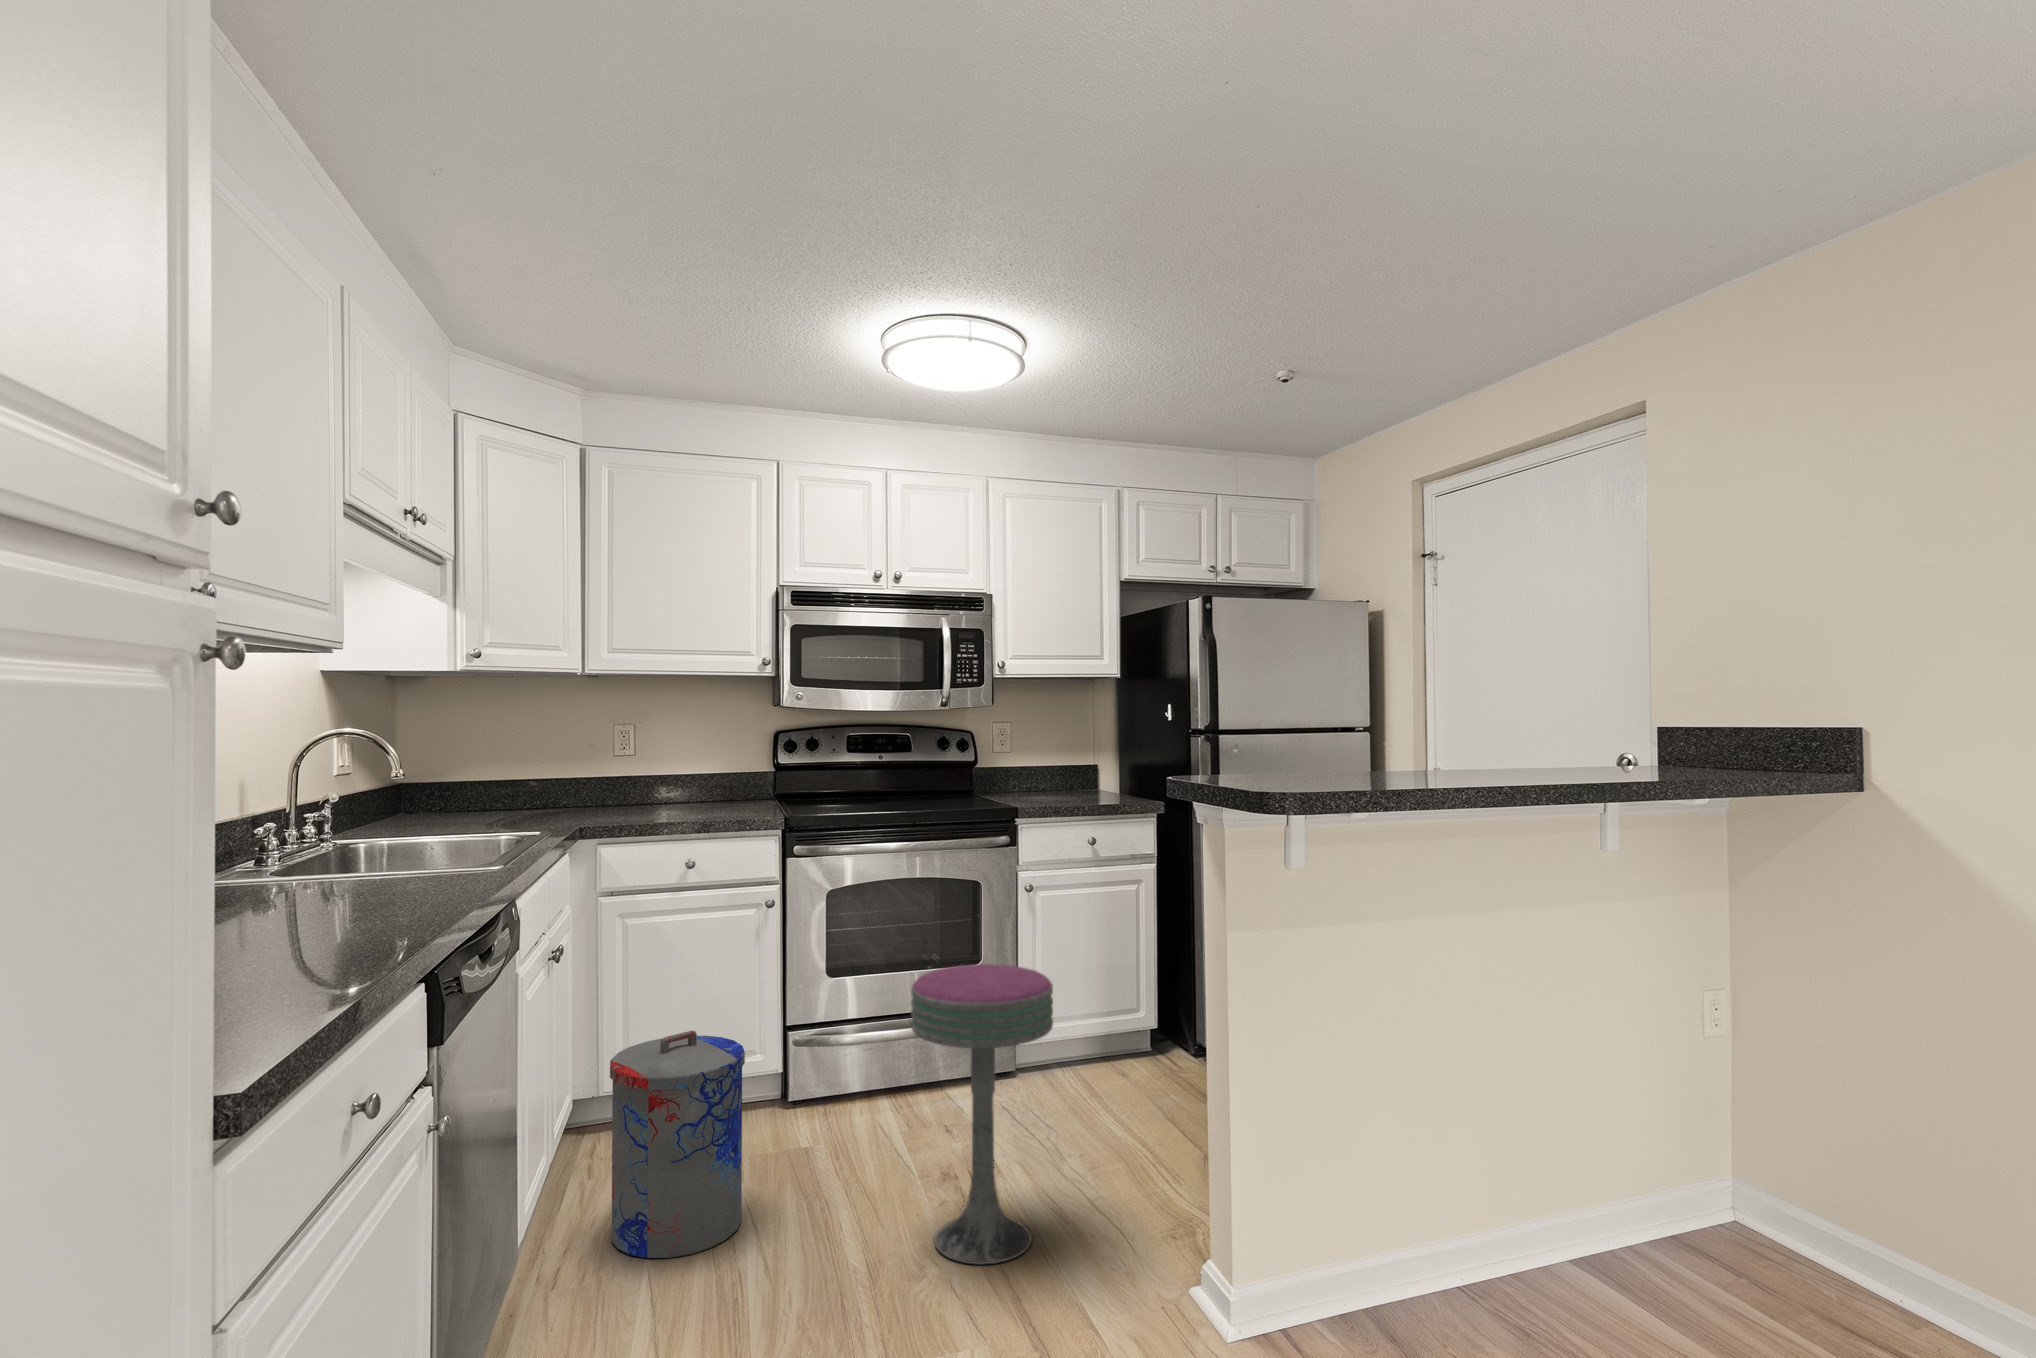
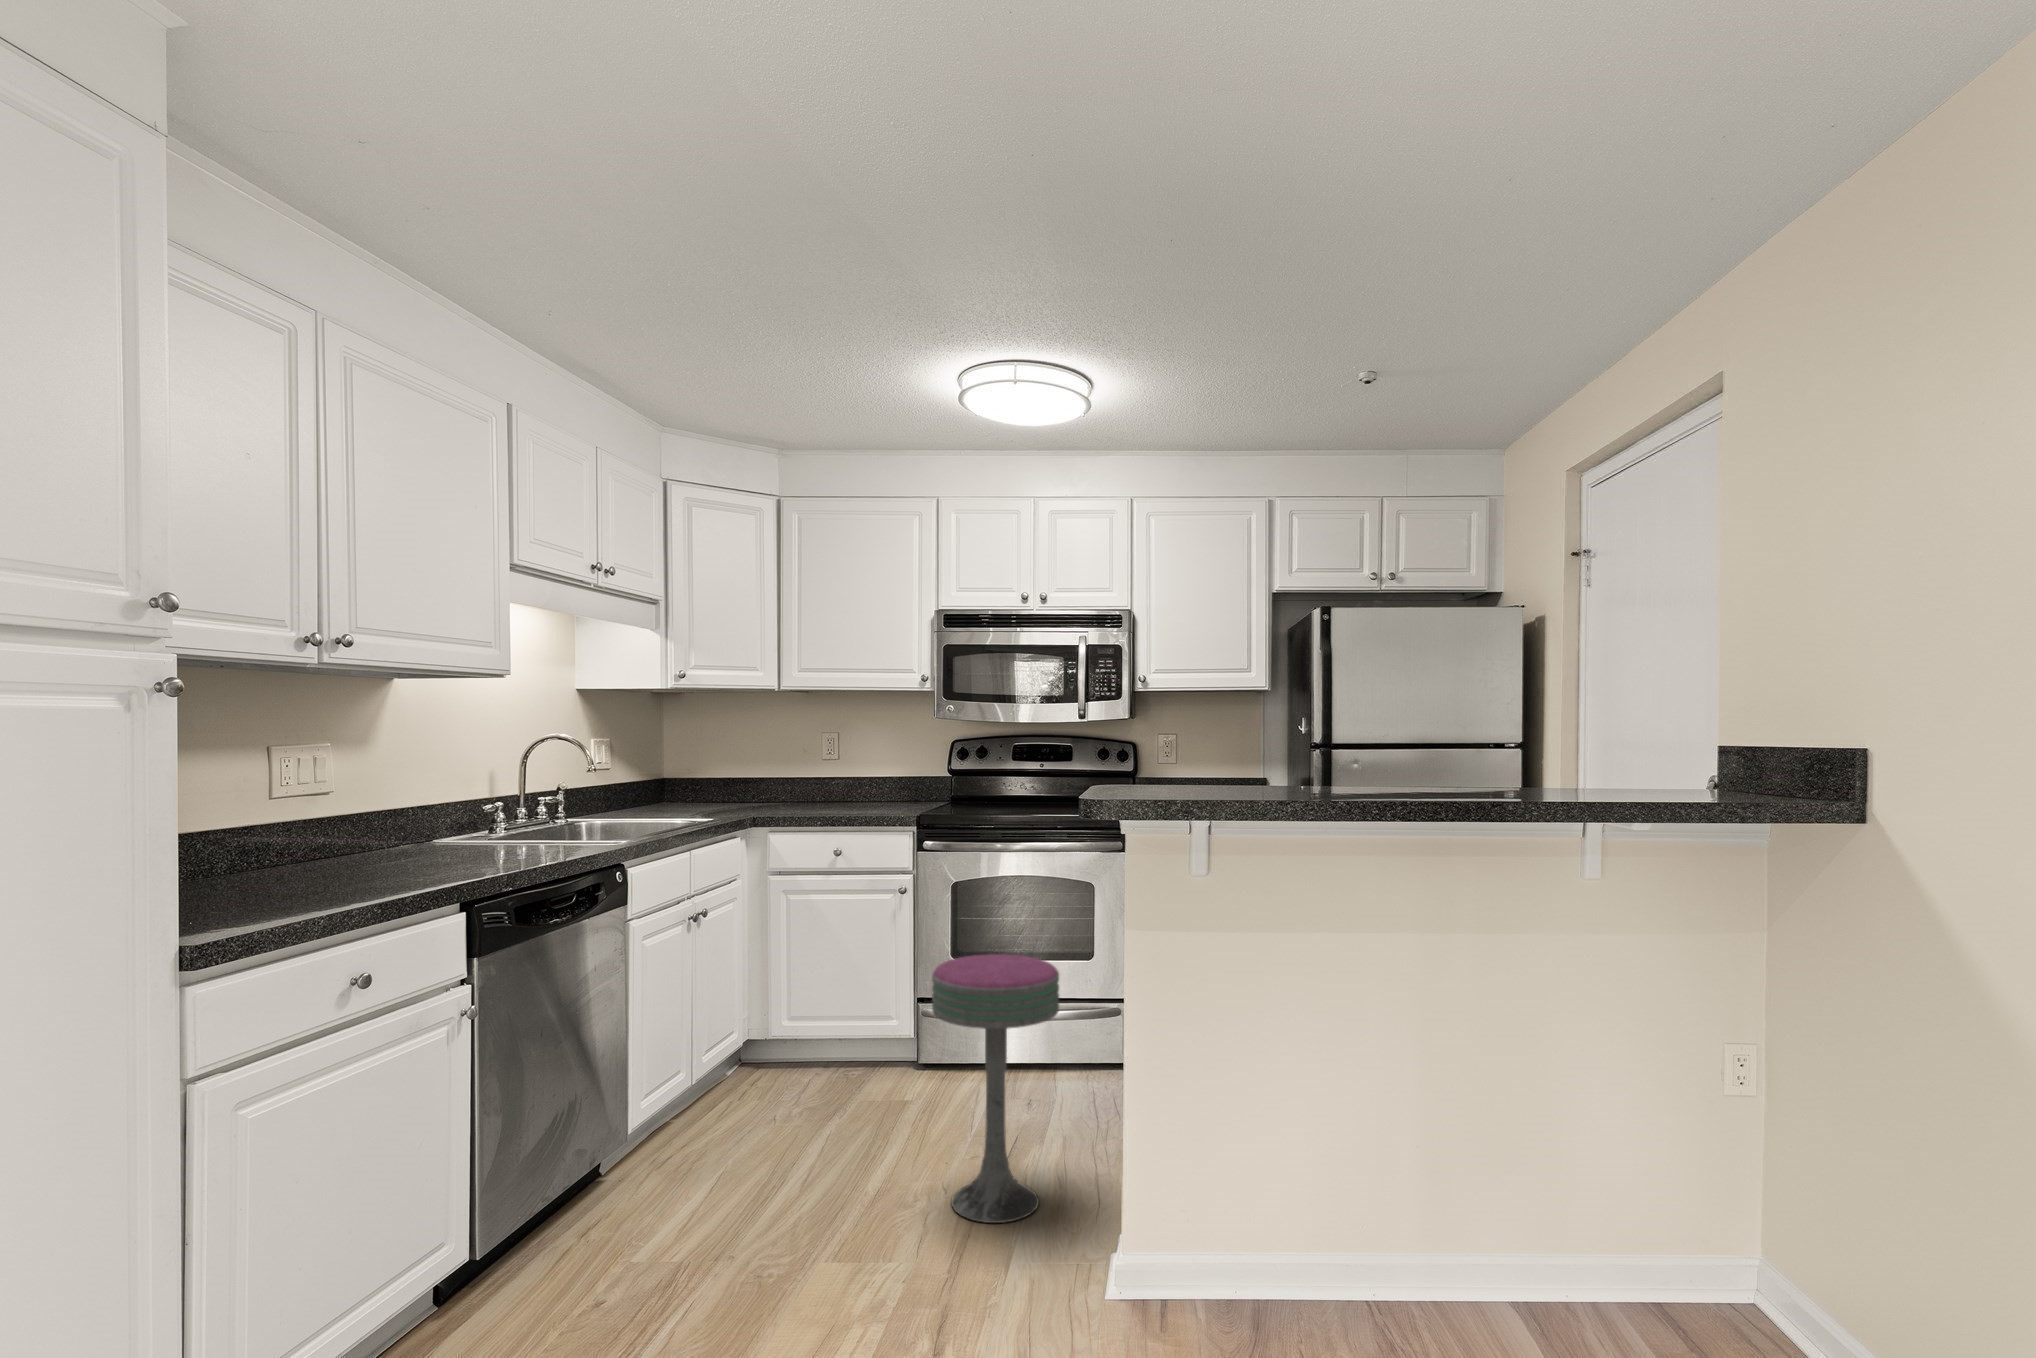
trash can: present [610,1031,745,1258] -> none [718,988,827,1172]

